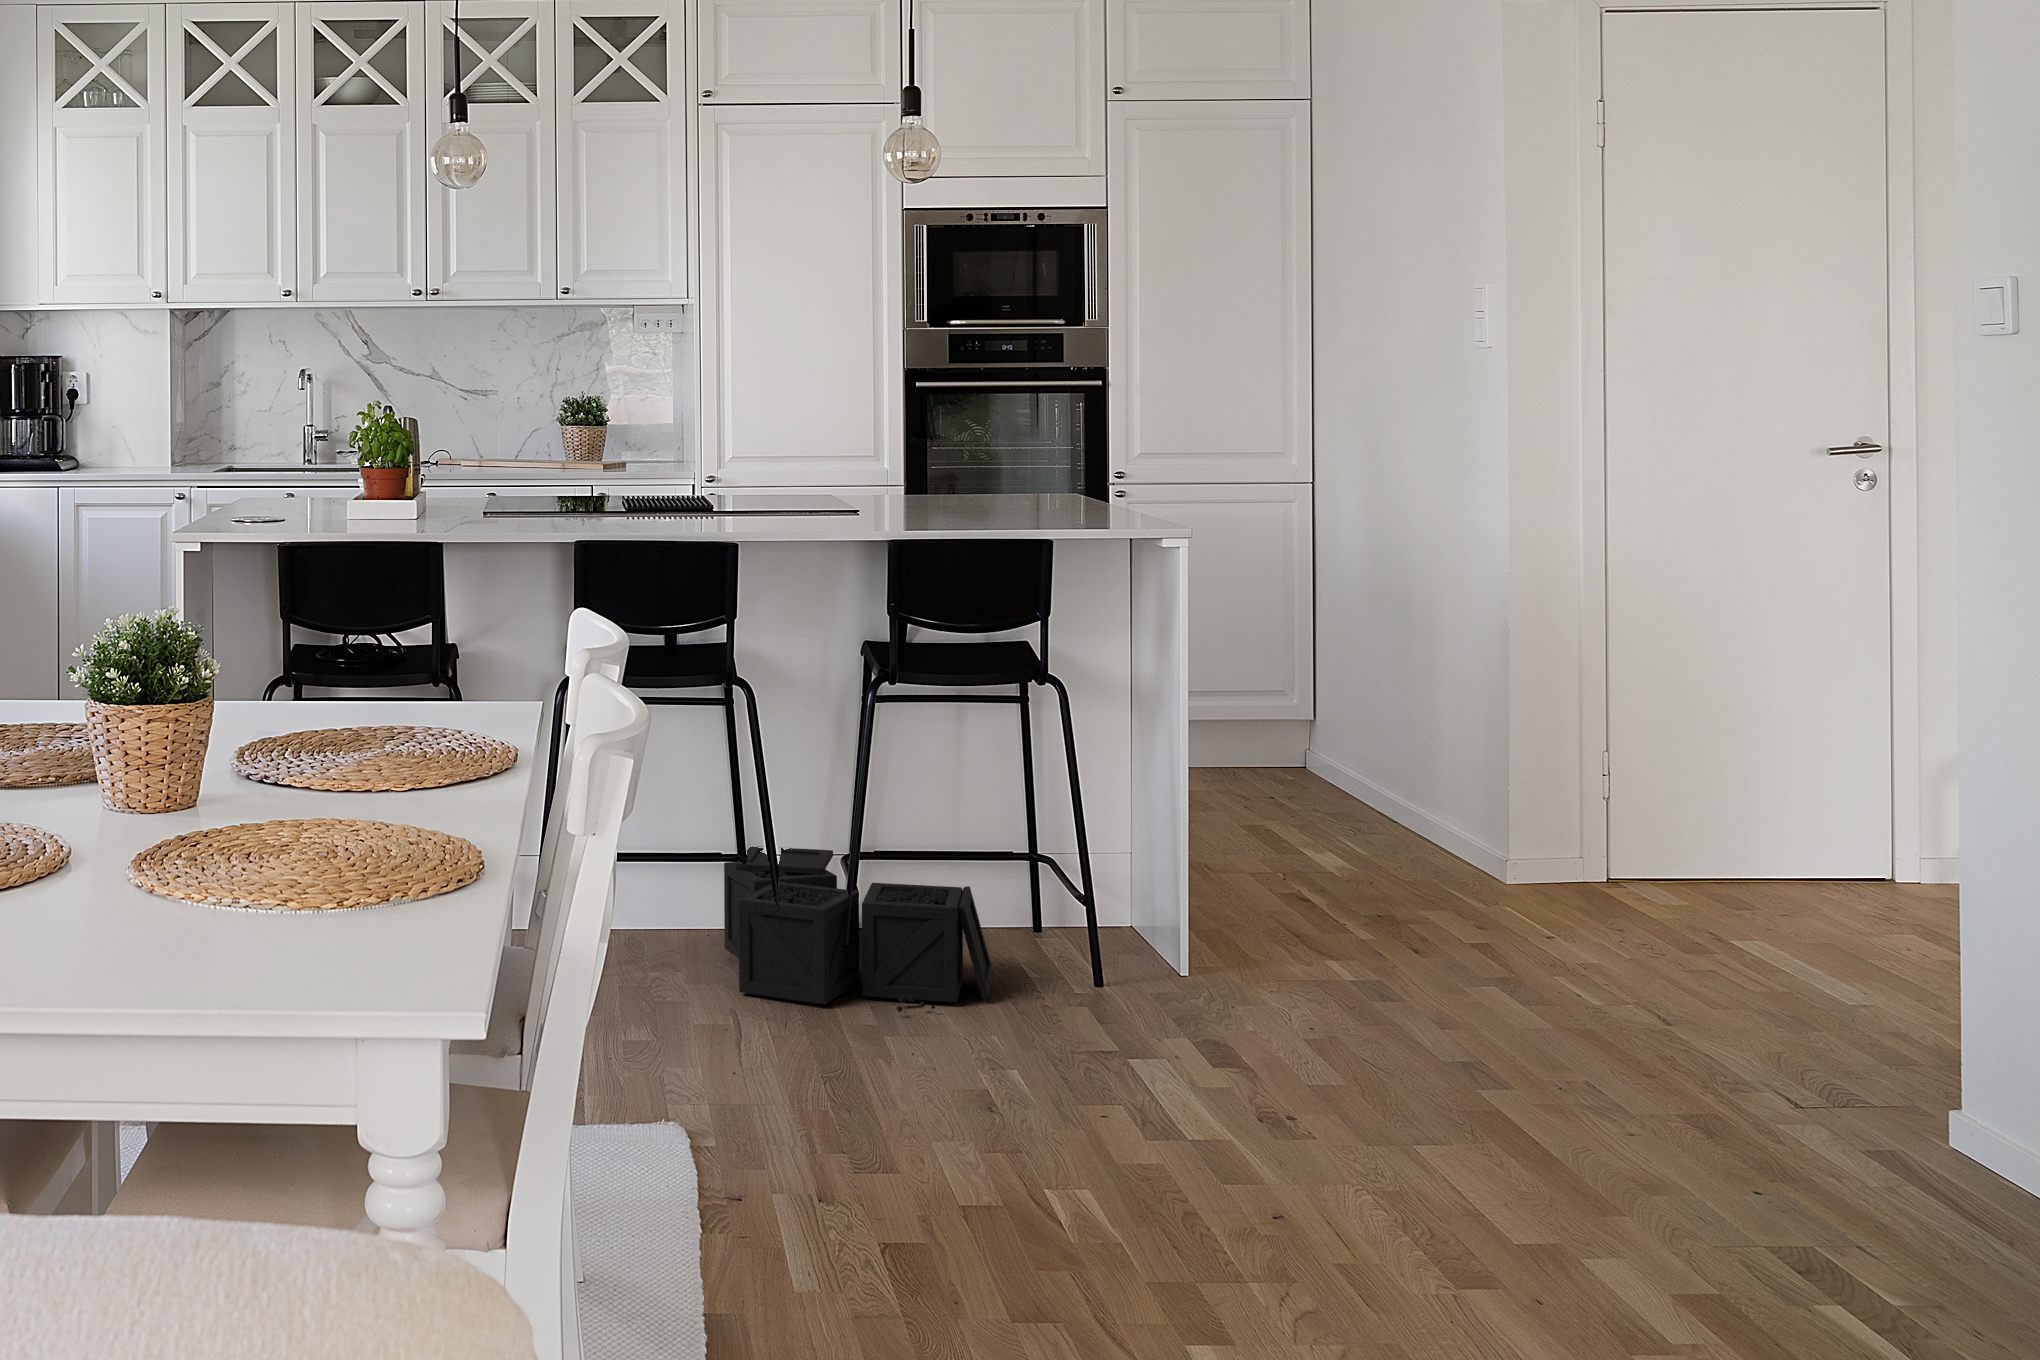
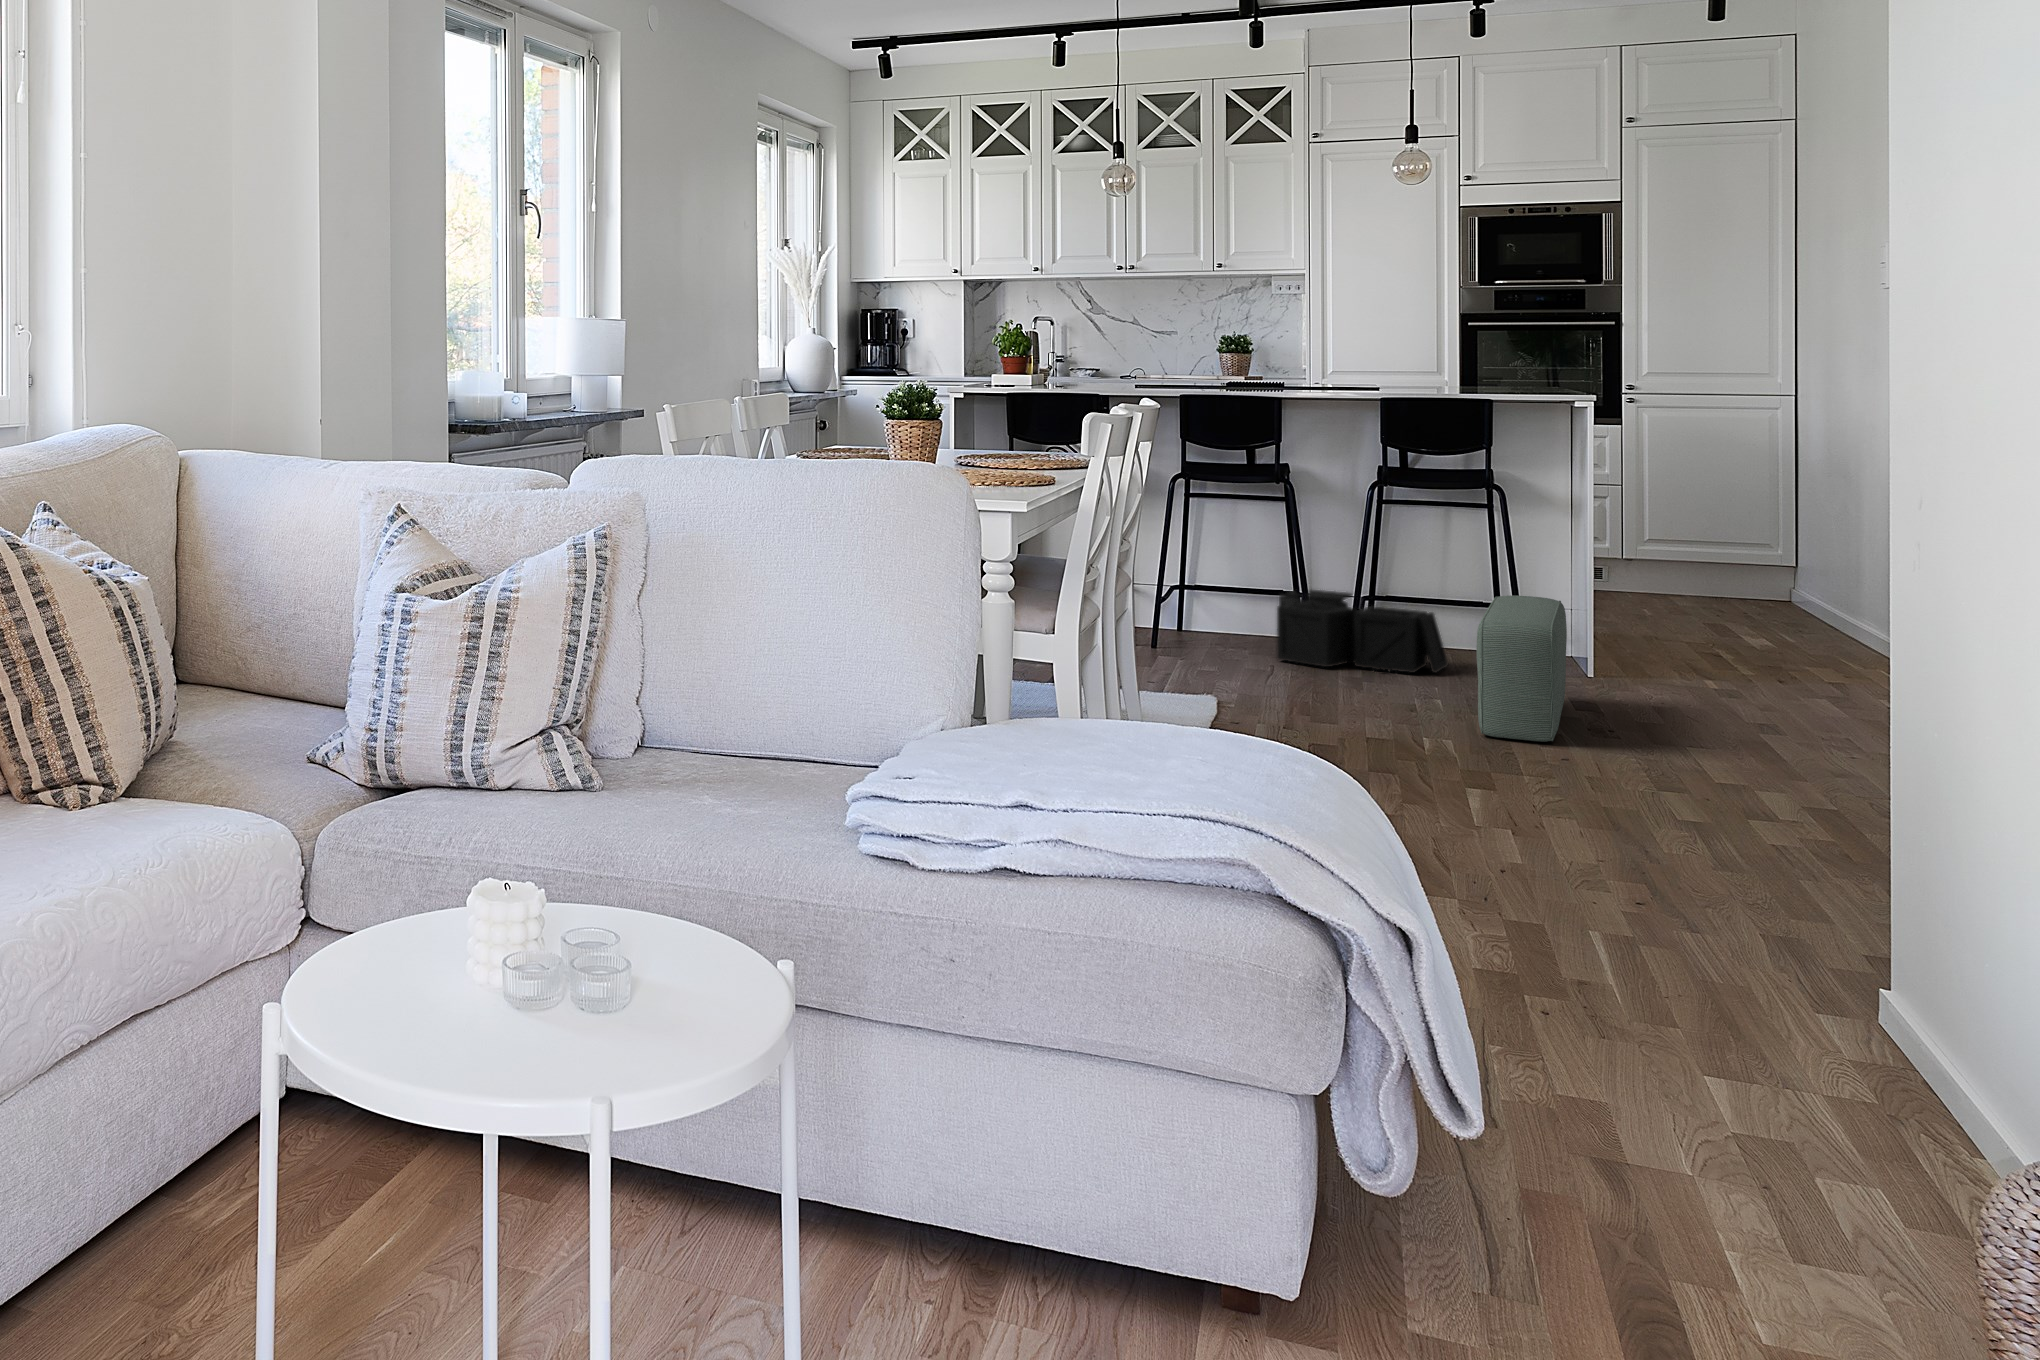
pouf: none [1096,881,1263,1179] -> present [1476,595,1567,742]

